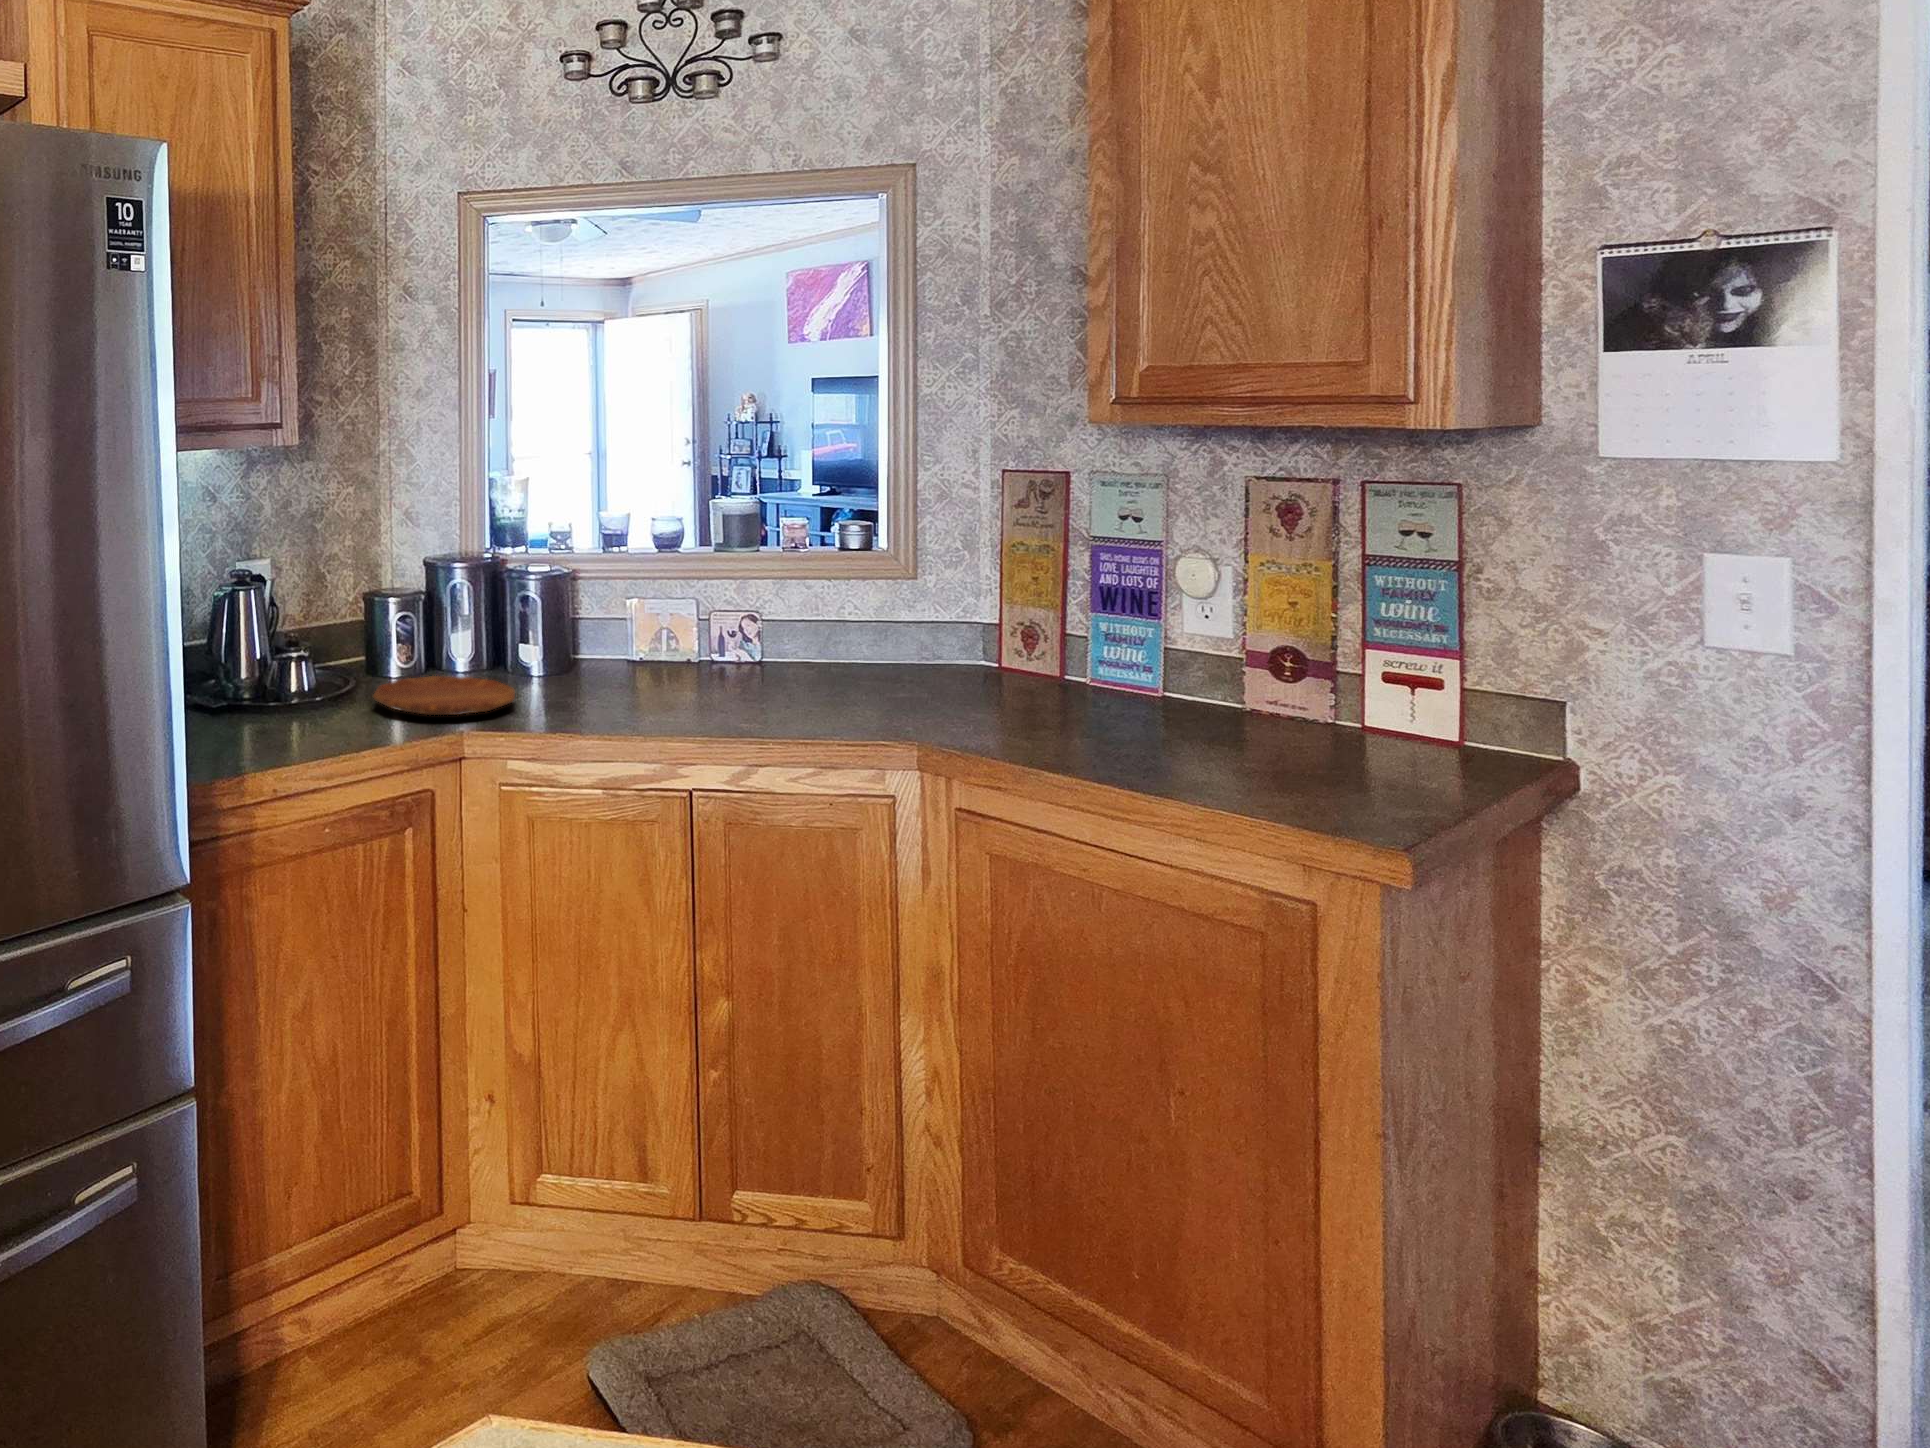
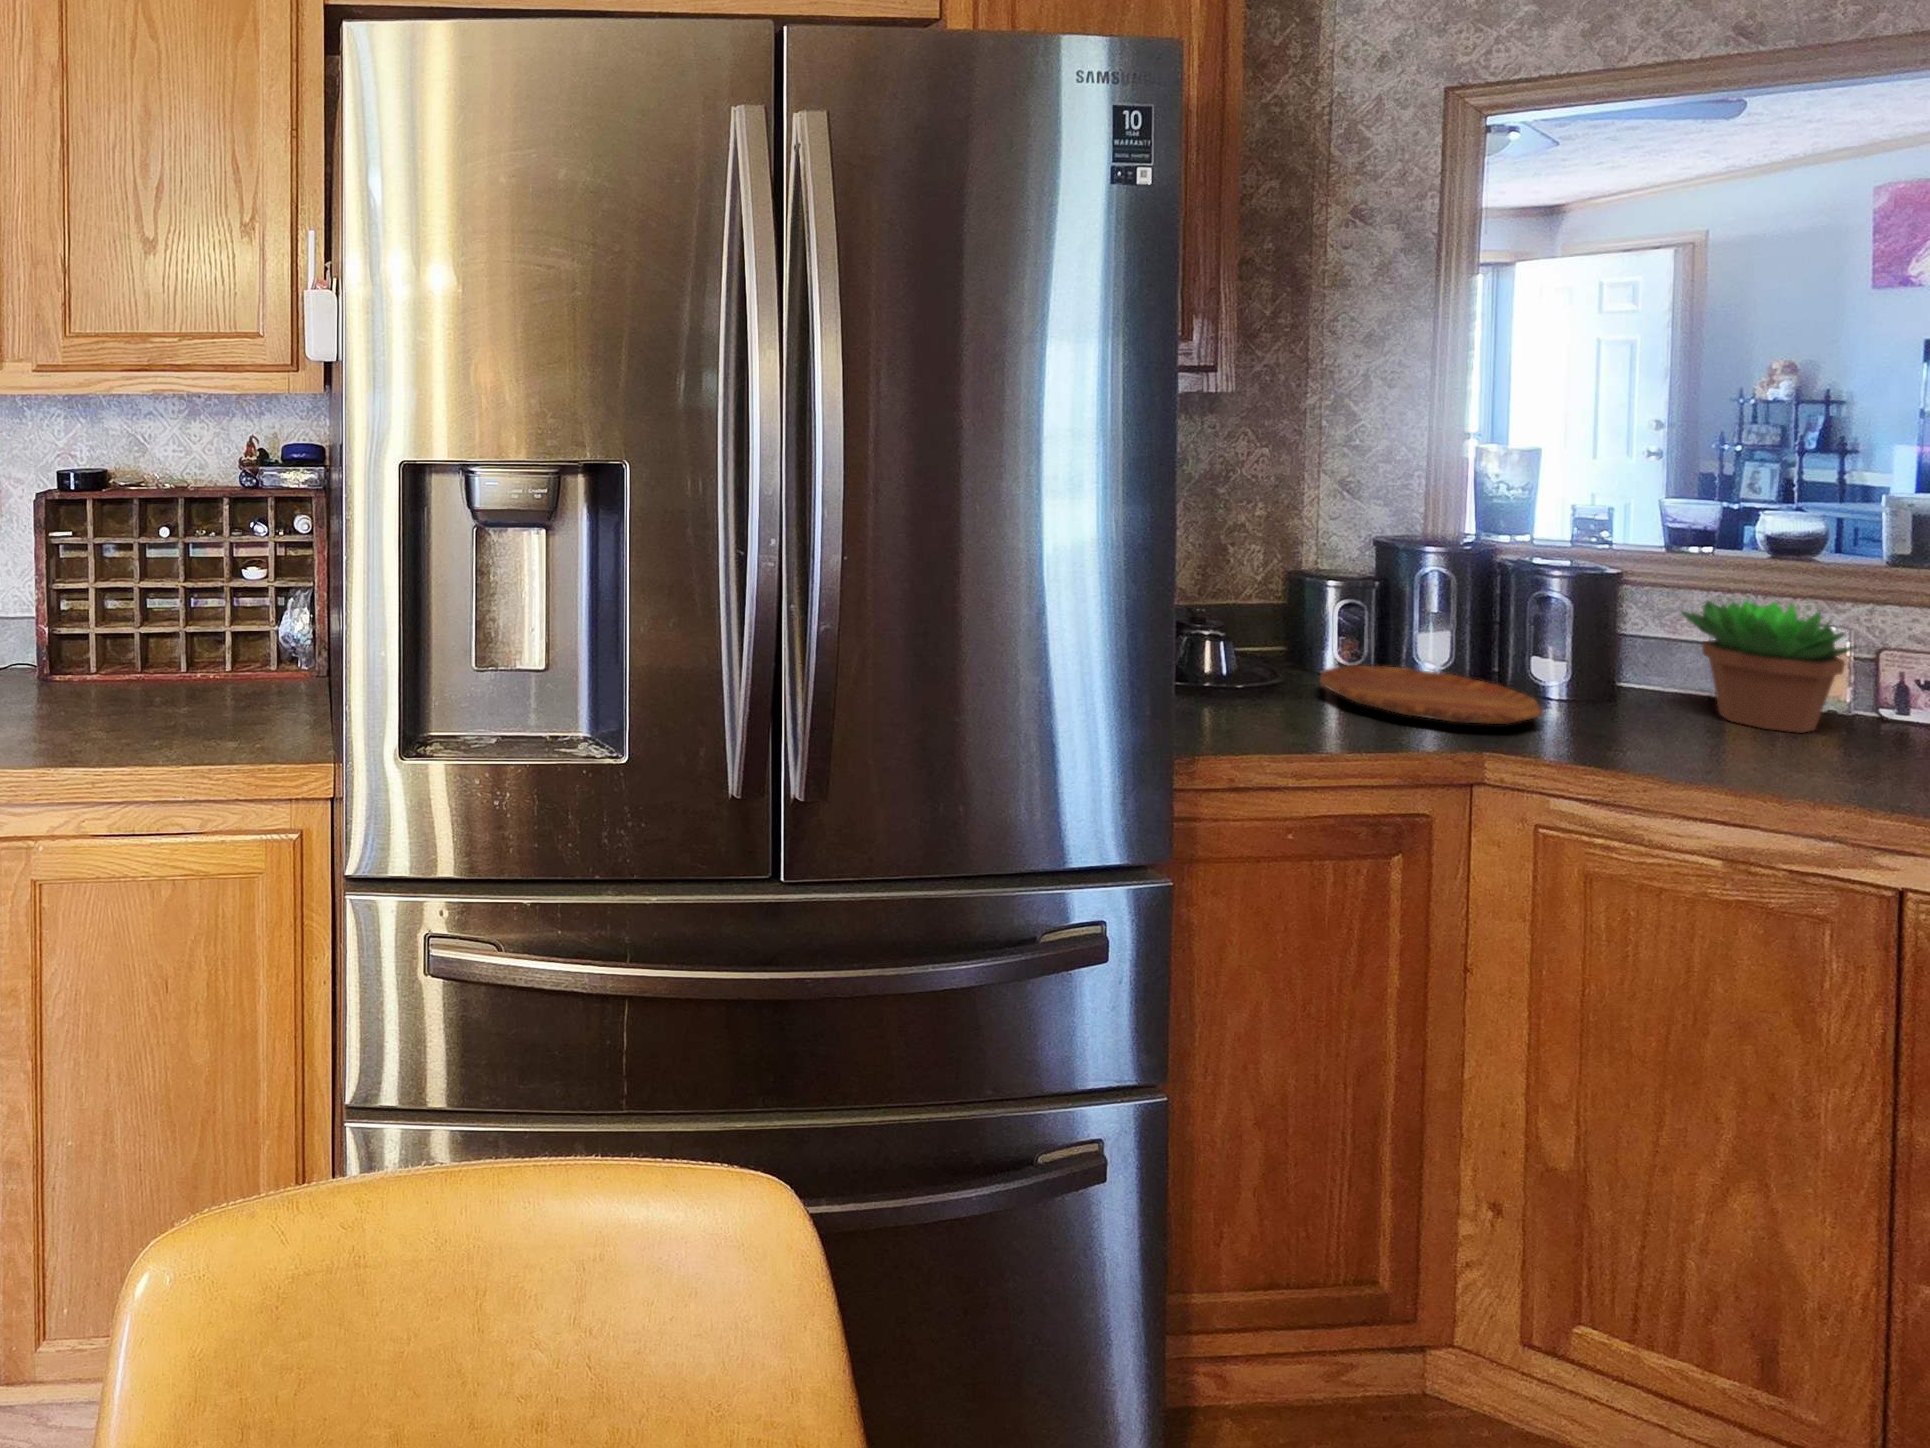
succulent plant: none [601,591,695,689] -> present [1681,600,1857,733]

